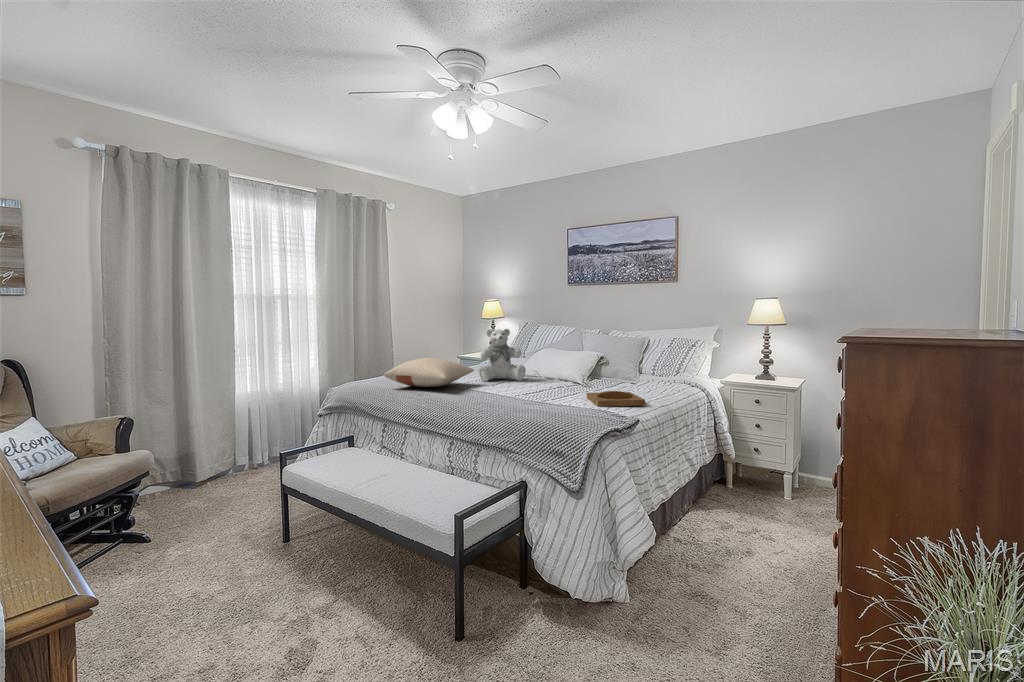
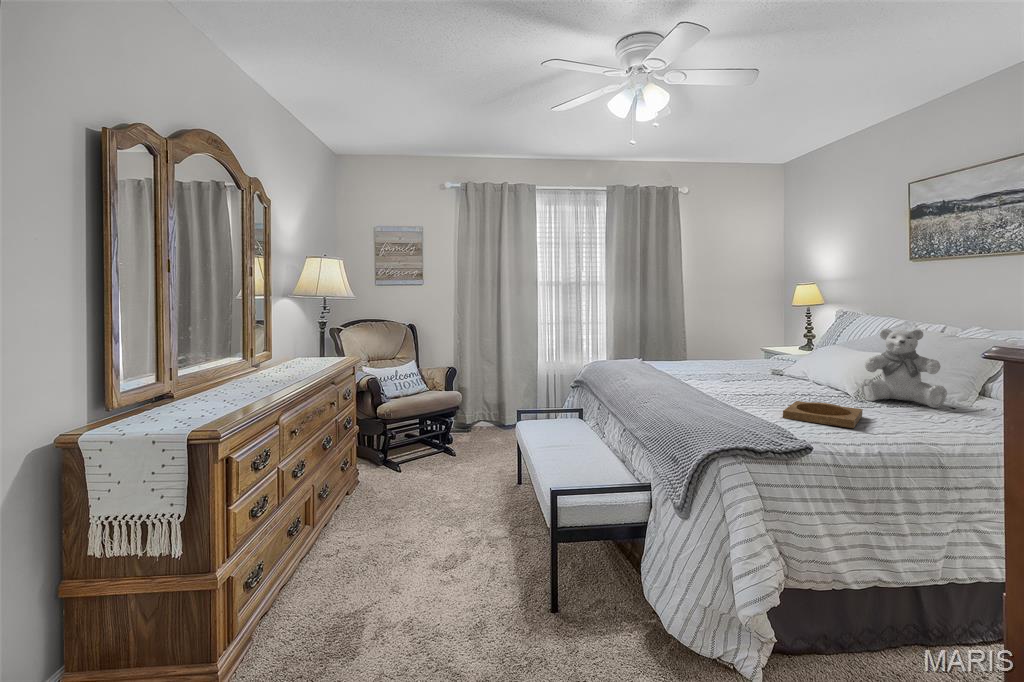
teddy bear: present [479,329,526,382] -> present [860,329,947,408]
pillow: present [384,358,474,387] -> none [603,344,697,373]

